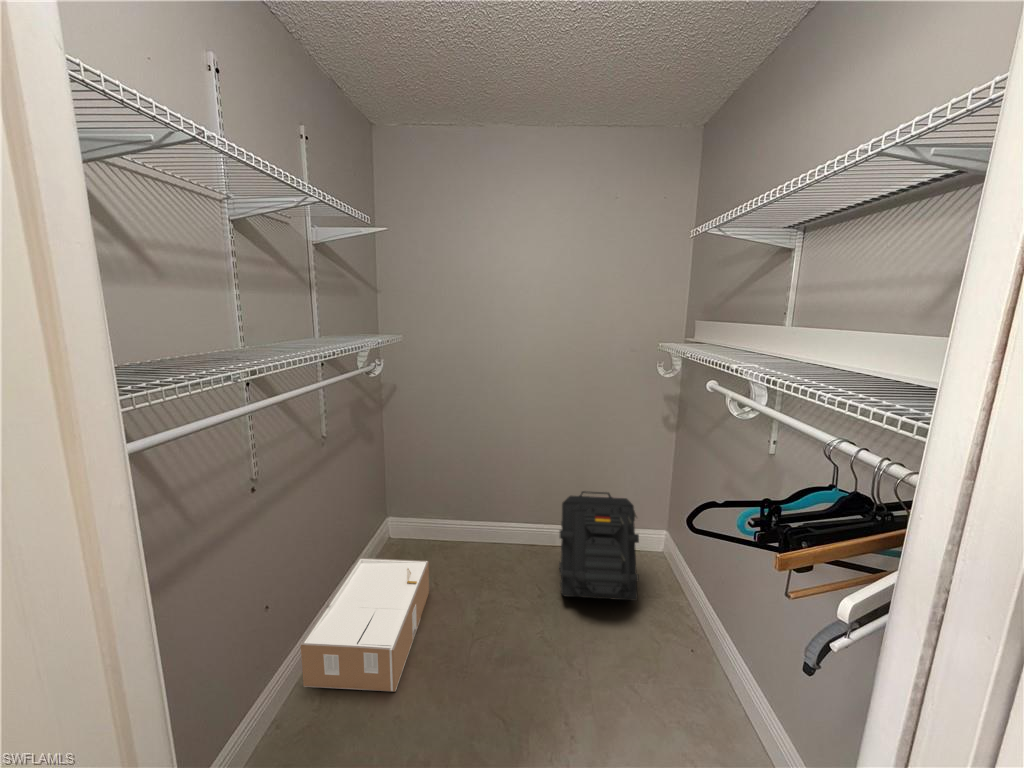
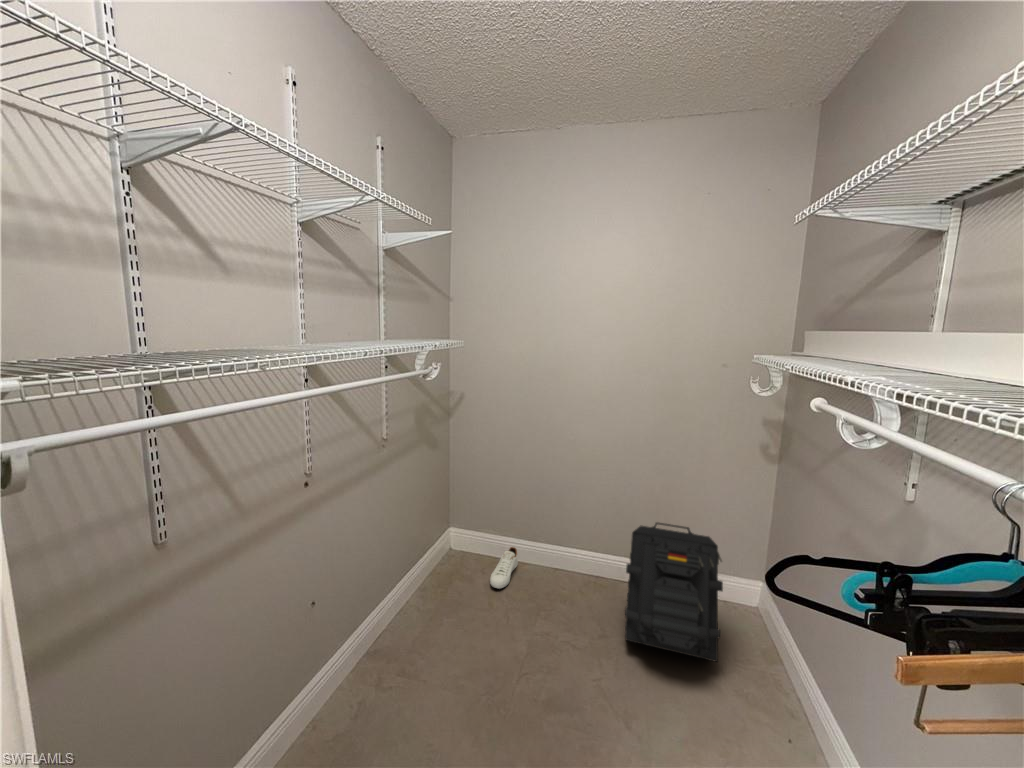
shoe: none [433,530,457,570] -> present [490,547,518,589]
cardboard box: present [301,558,429,691] -> none [344,564,483,714]

